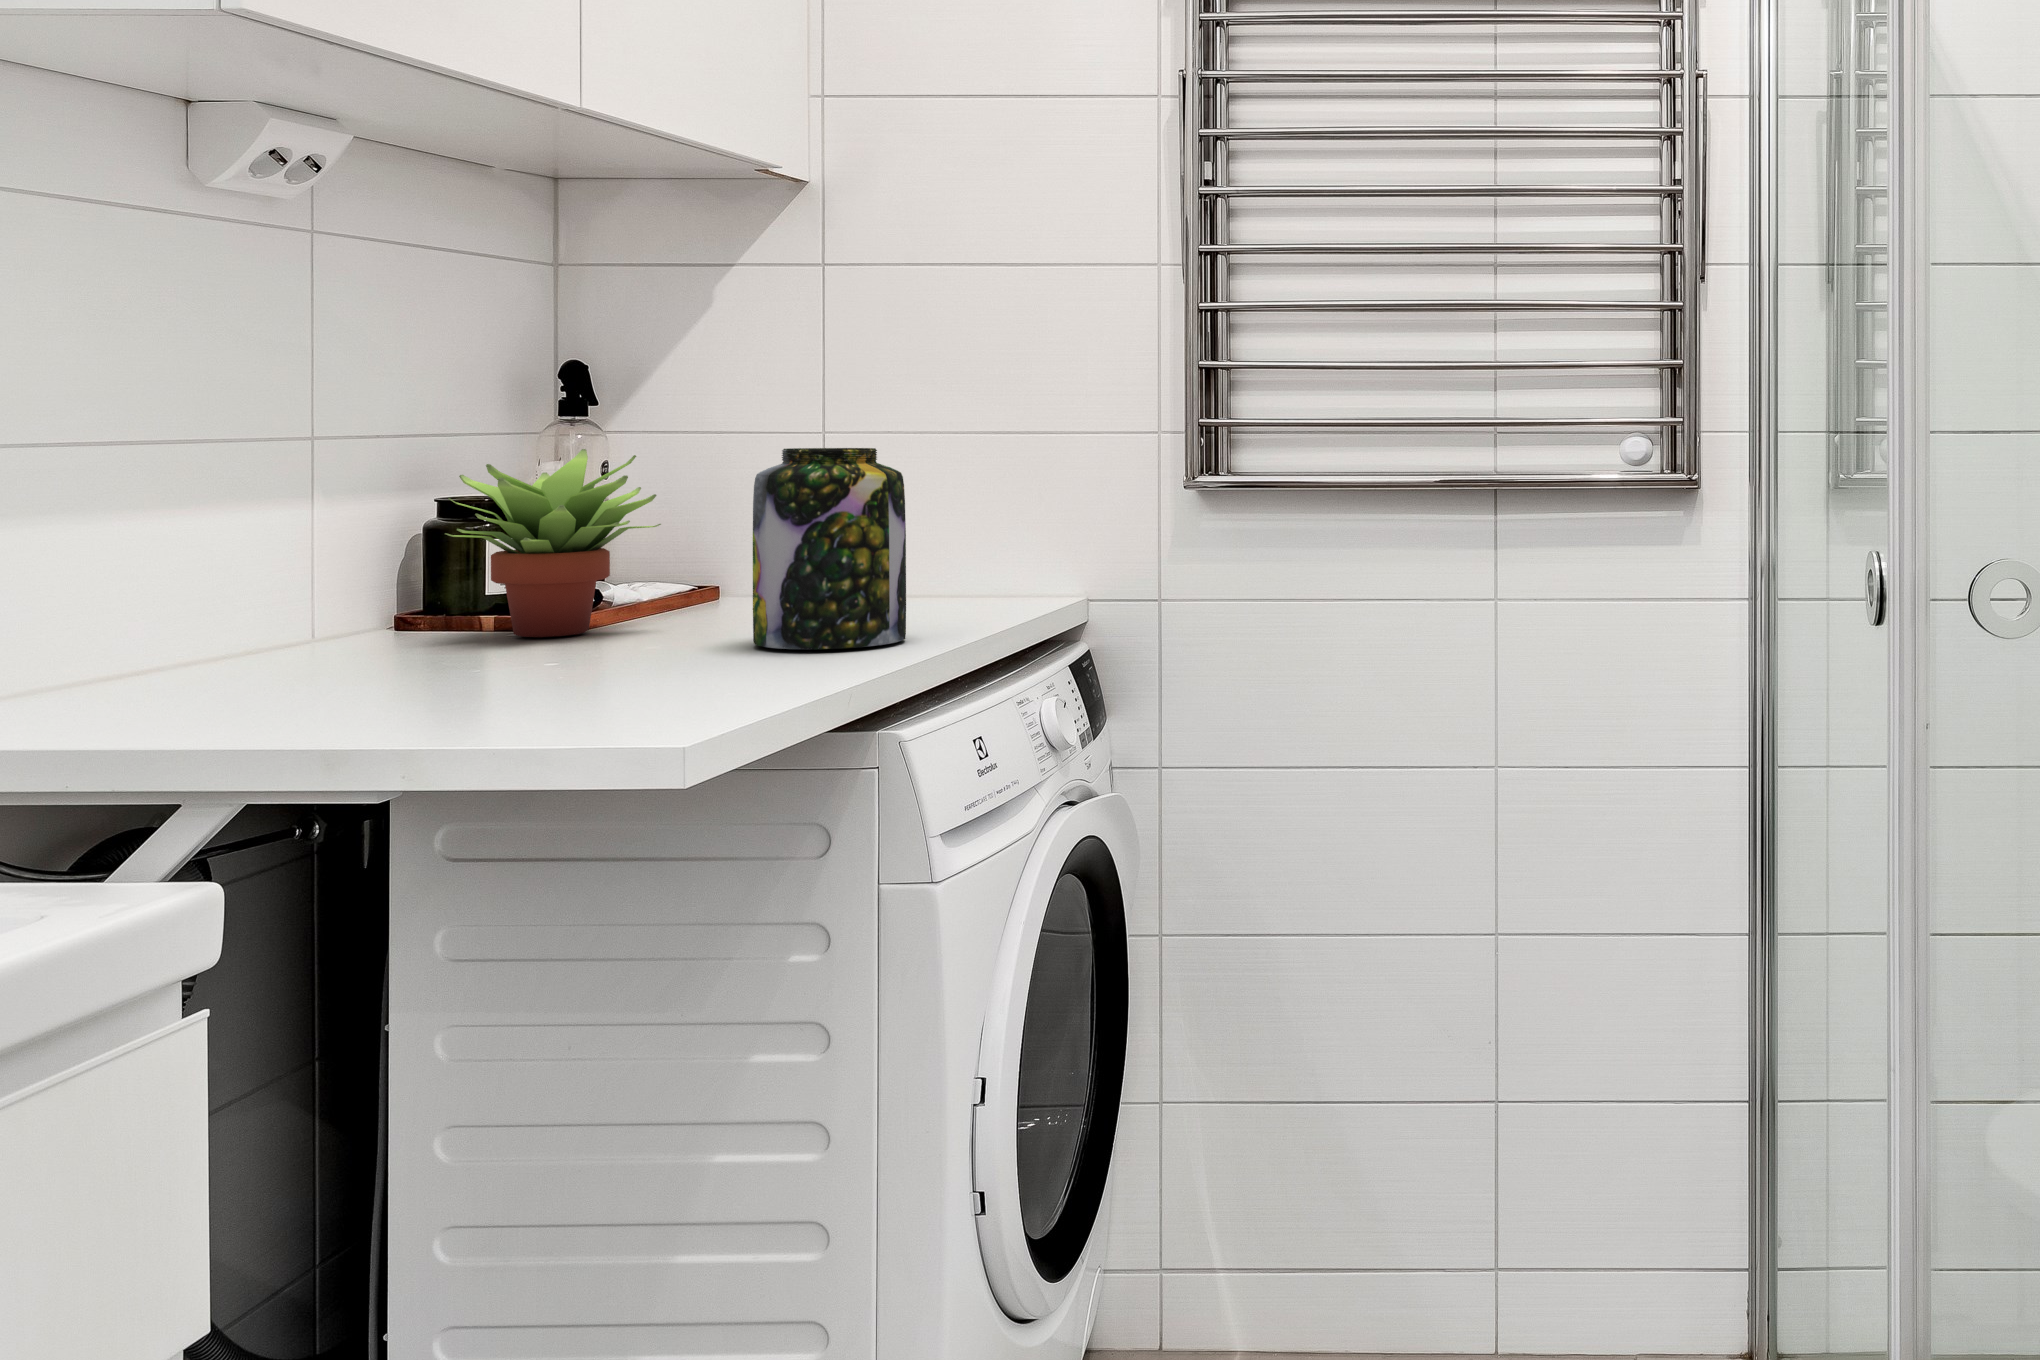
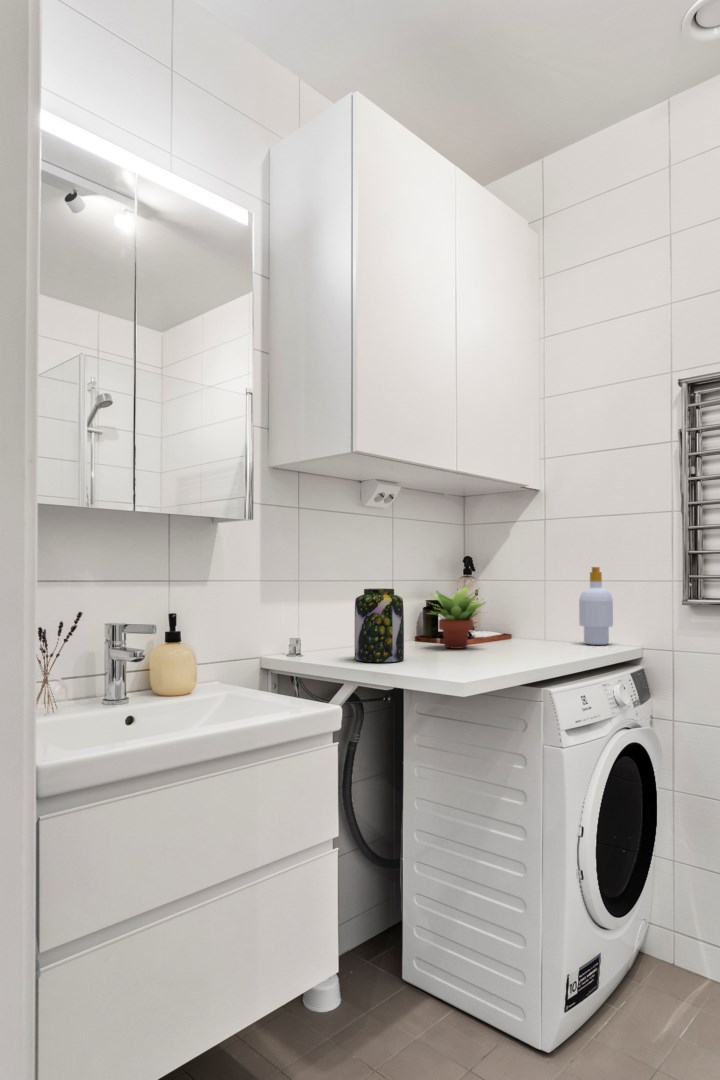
soap bottle: none [916,400,1004,598] -> present [579,567,613,645]
jar: present [753,448,906,650] -> present [355,588,404,662]

